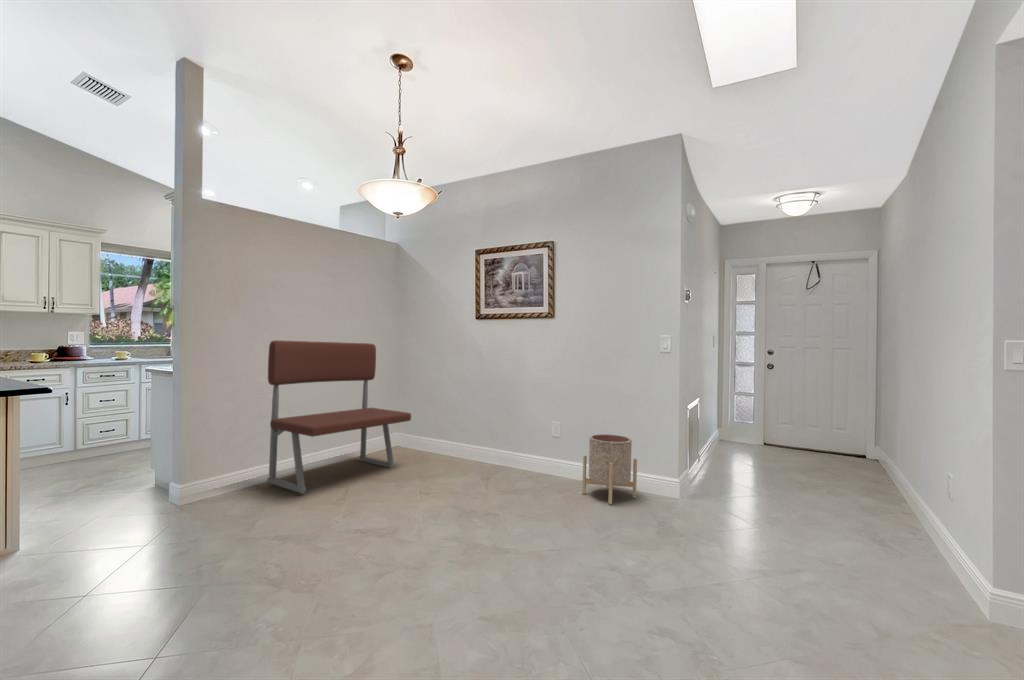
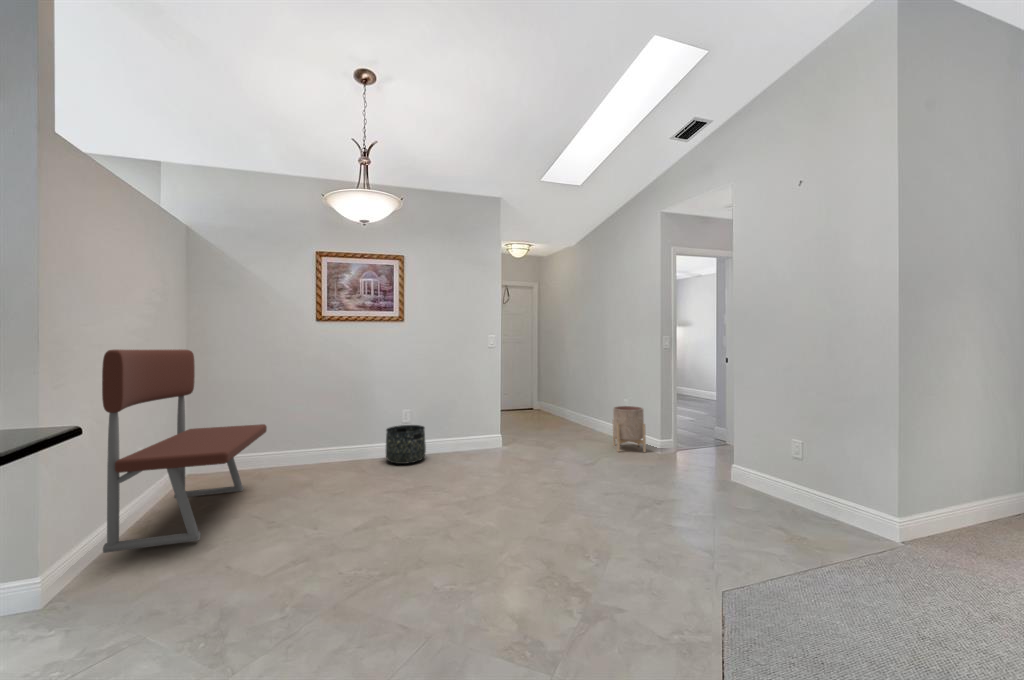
planter: present [582,434,637,504] -> present [613,406,646,452]
basket: none [515,439,560,486] -> present [386,425,426,464]

